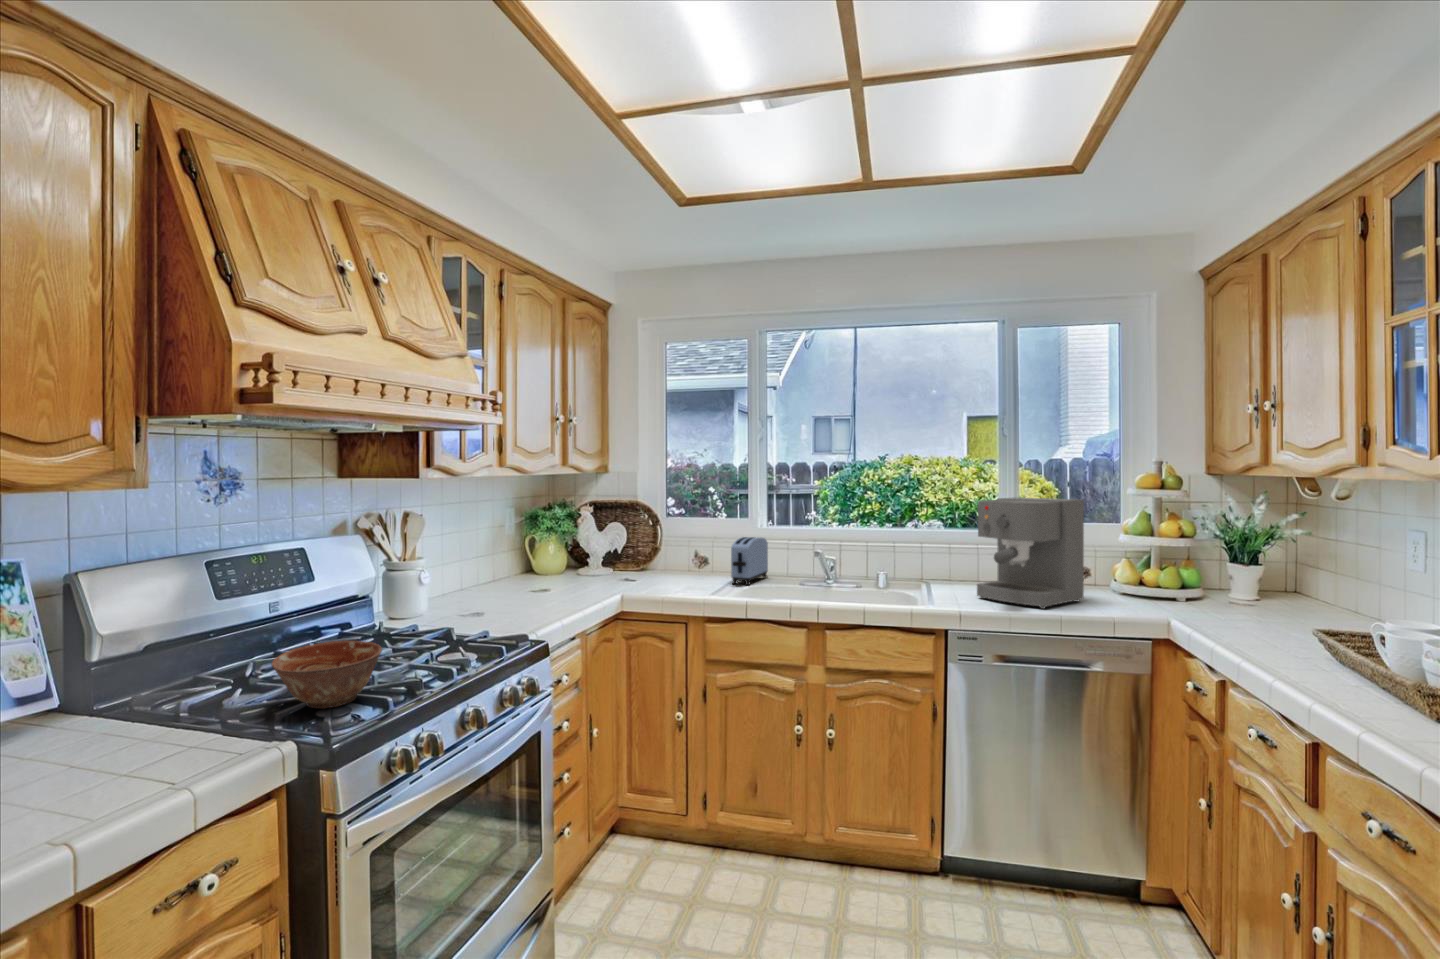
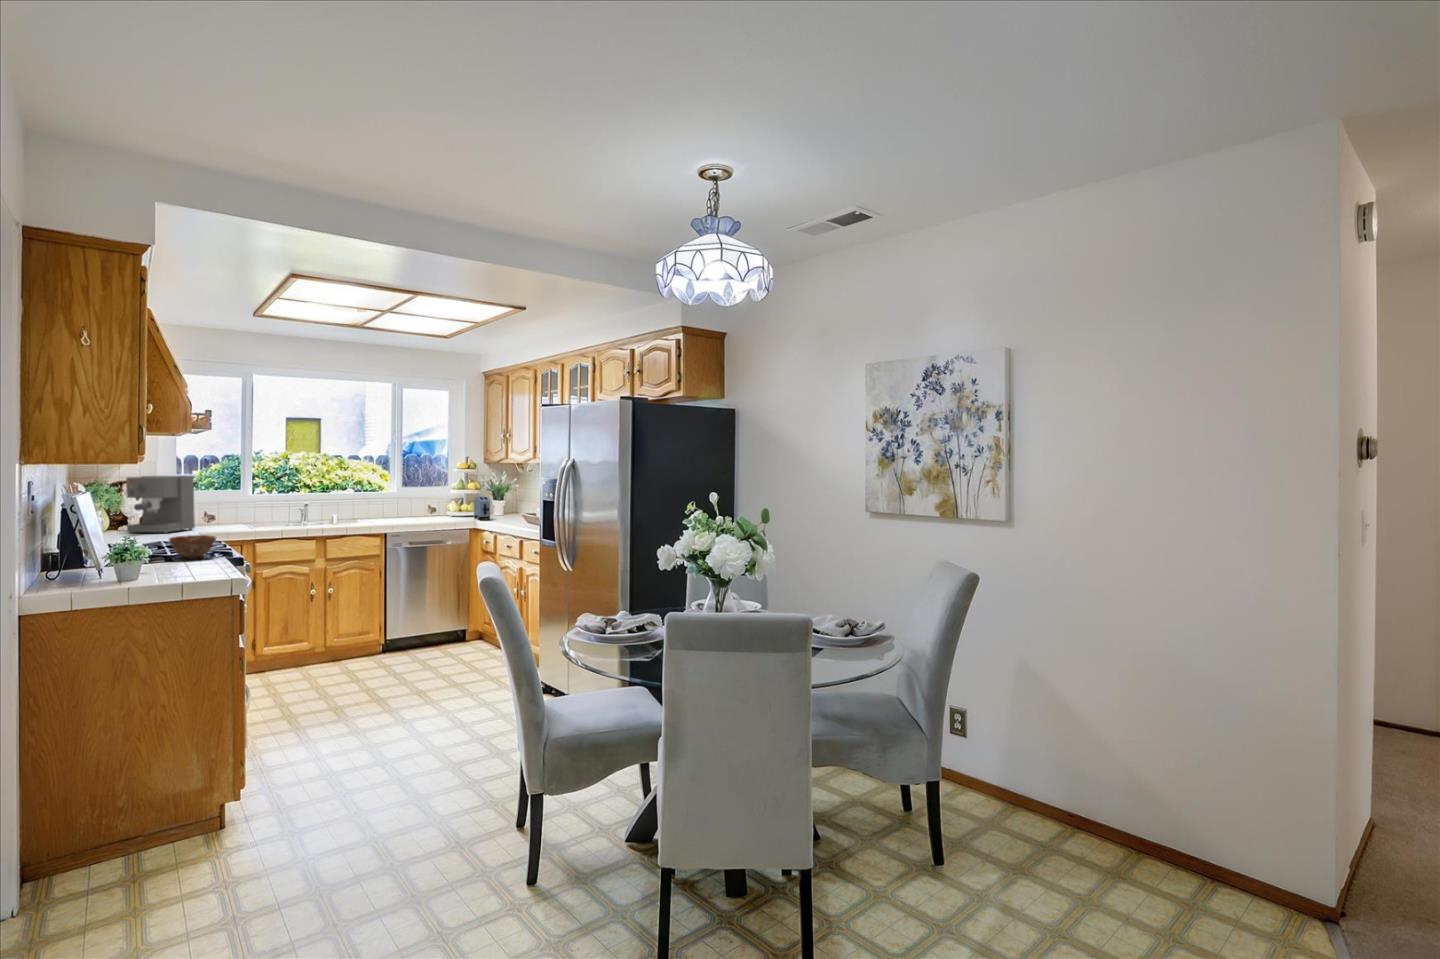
coffee maker: present [977,497,1084,609] -> present [126,476,195,533]
toaster: present [731,537,768,585] -> present [474,497,490,521]

